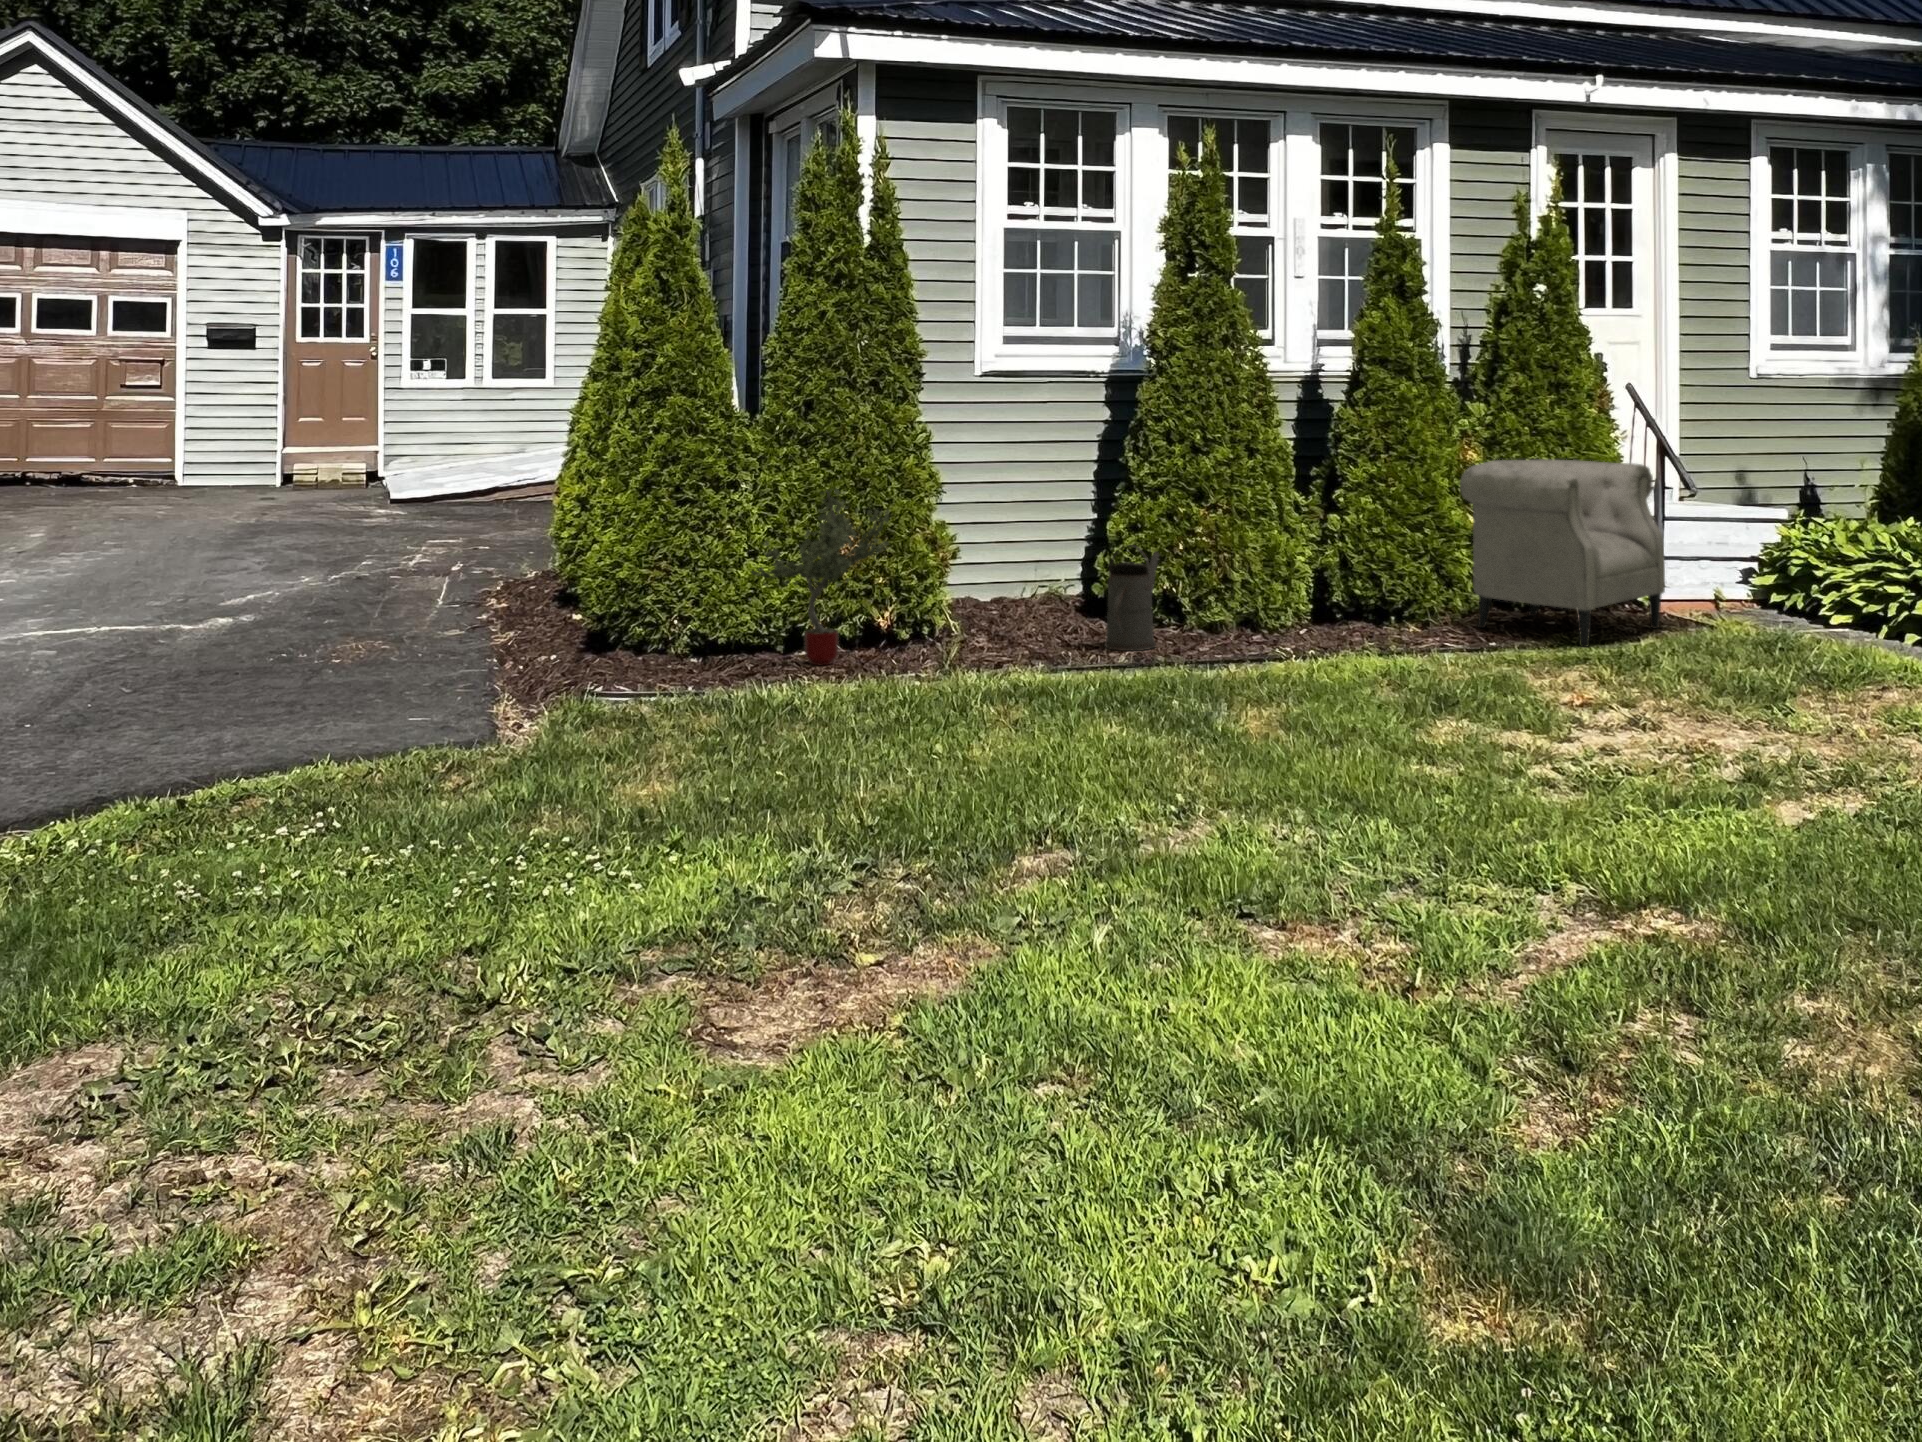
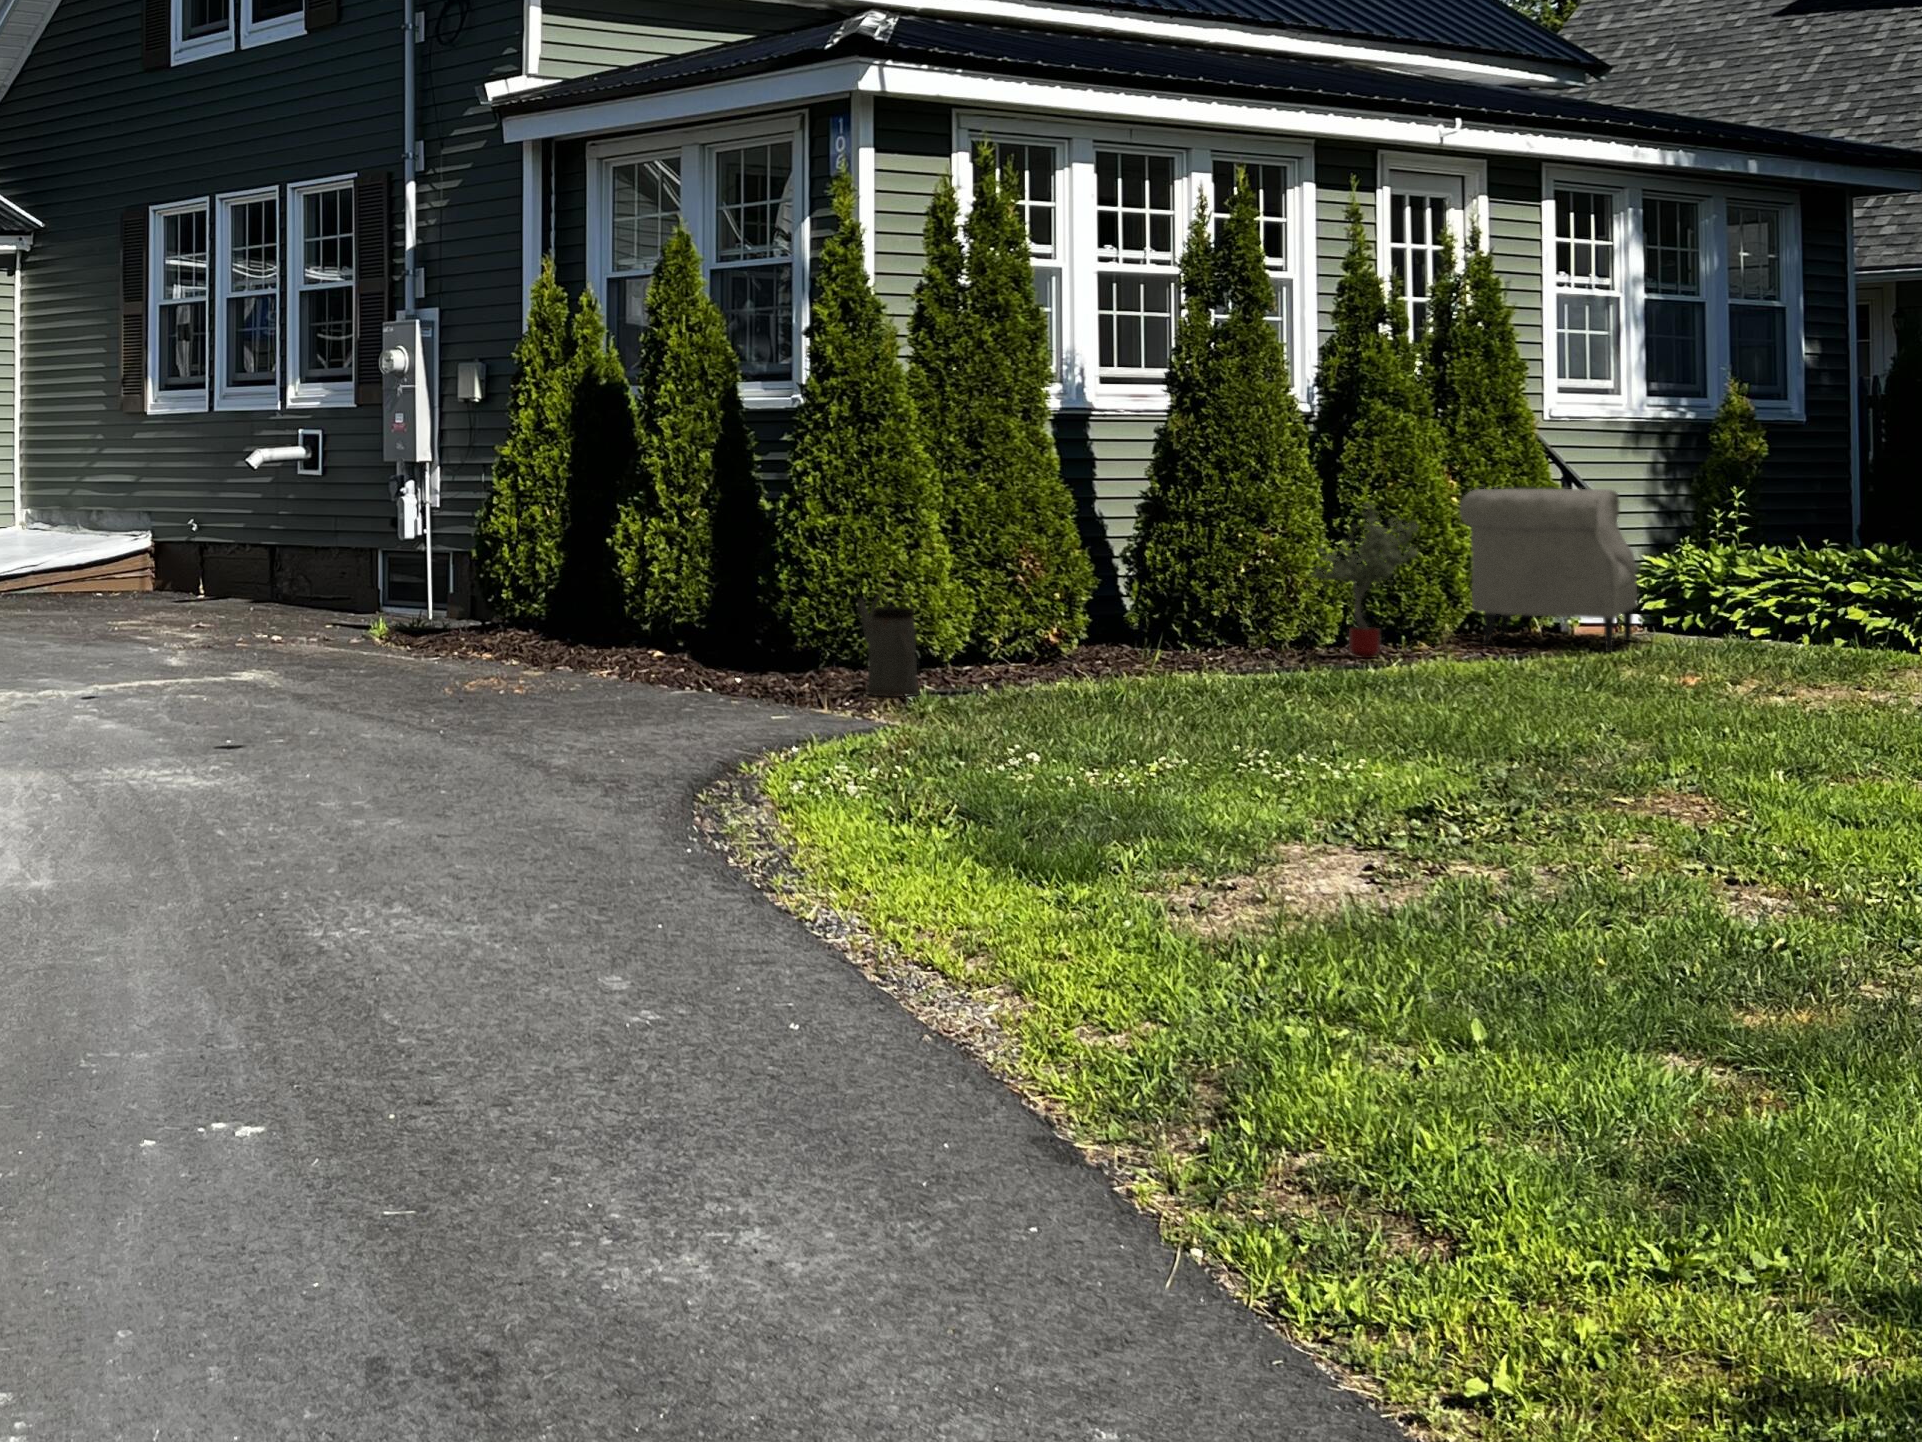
potted tree: present [751,489,889,665] -> present [1309,502,1418,658]
watering can: present [1104,545,1159,651] -> present [857,587,920,697]

